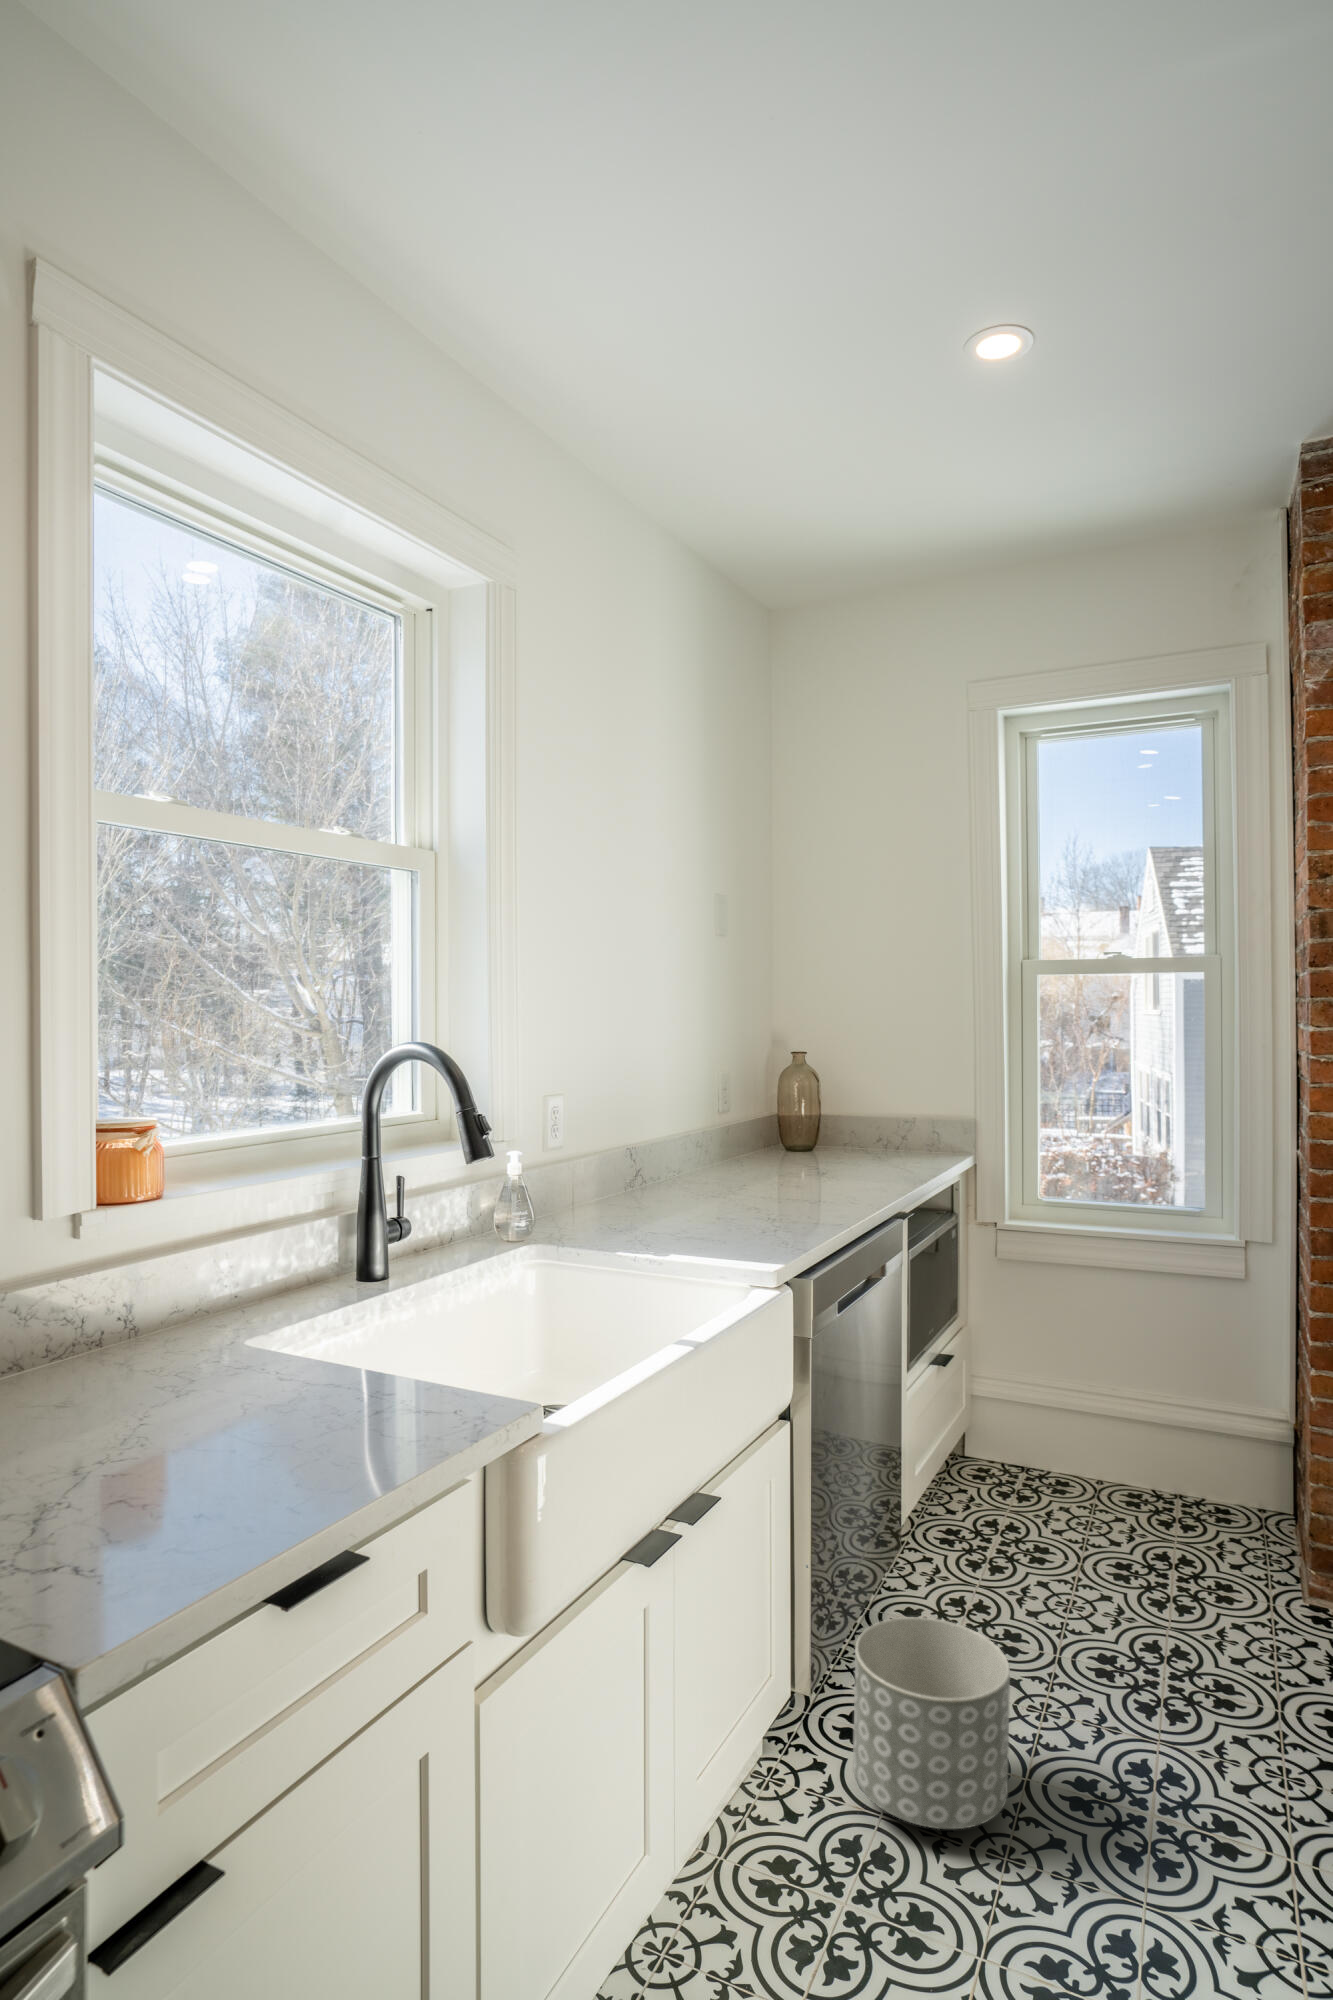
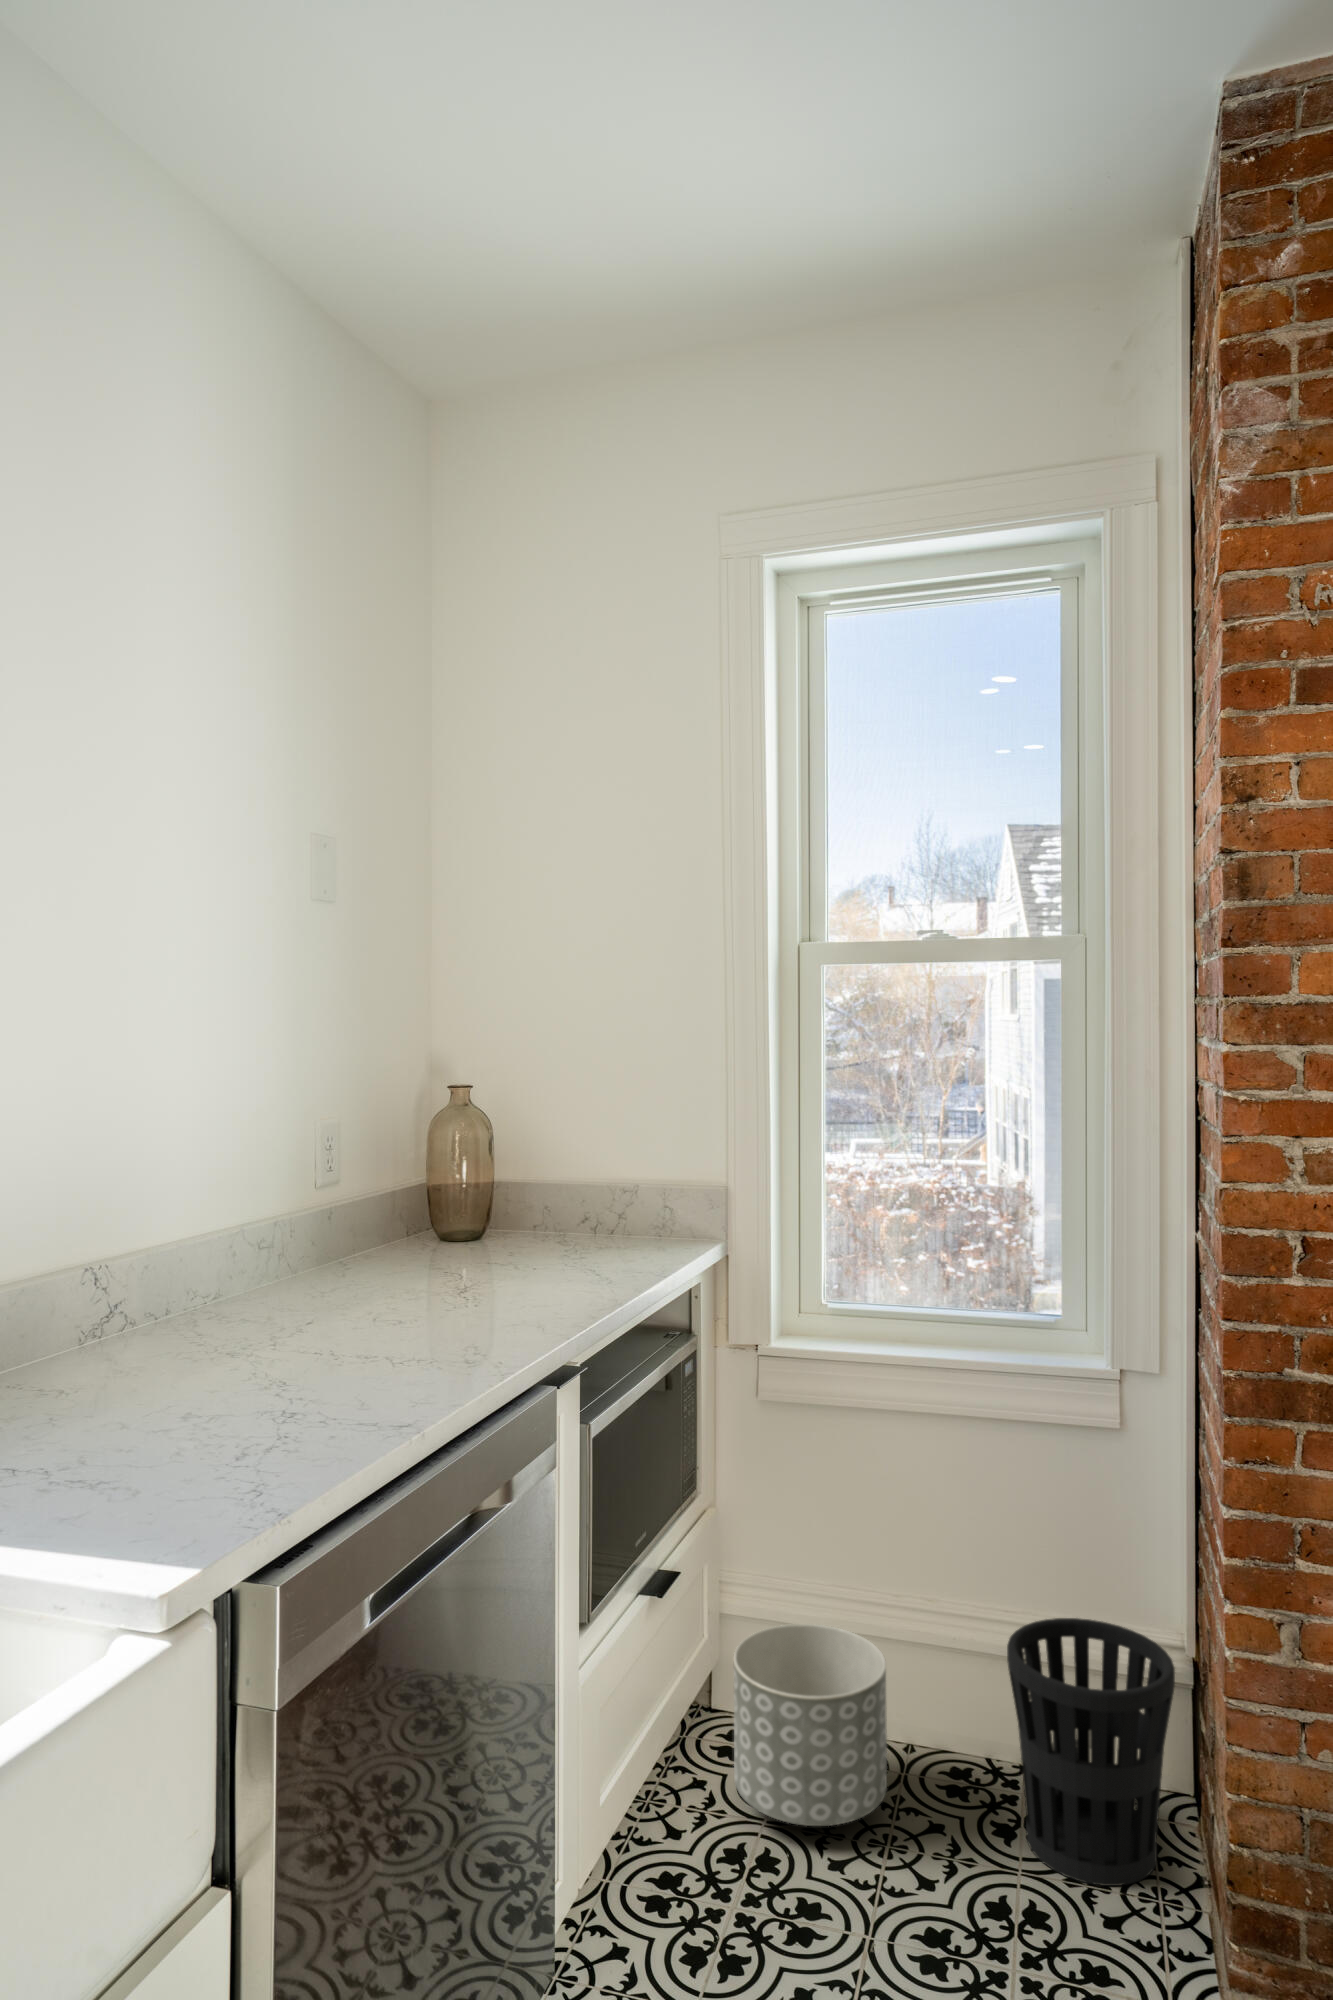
wastebasket: none [1138,1641,1322,1936] -> present [1007,1618,1175,1886]

